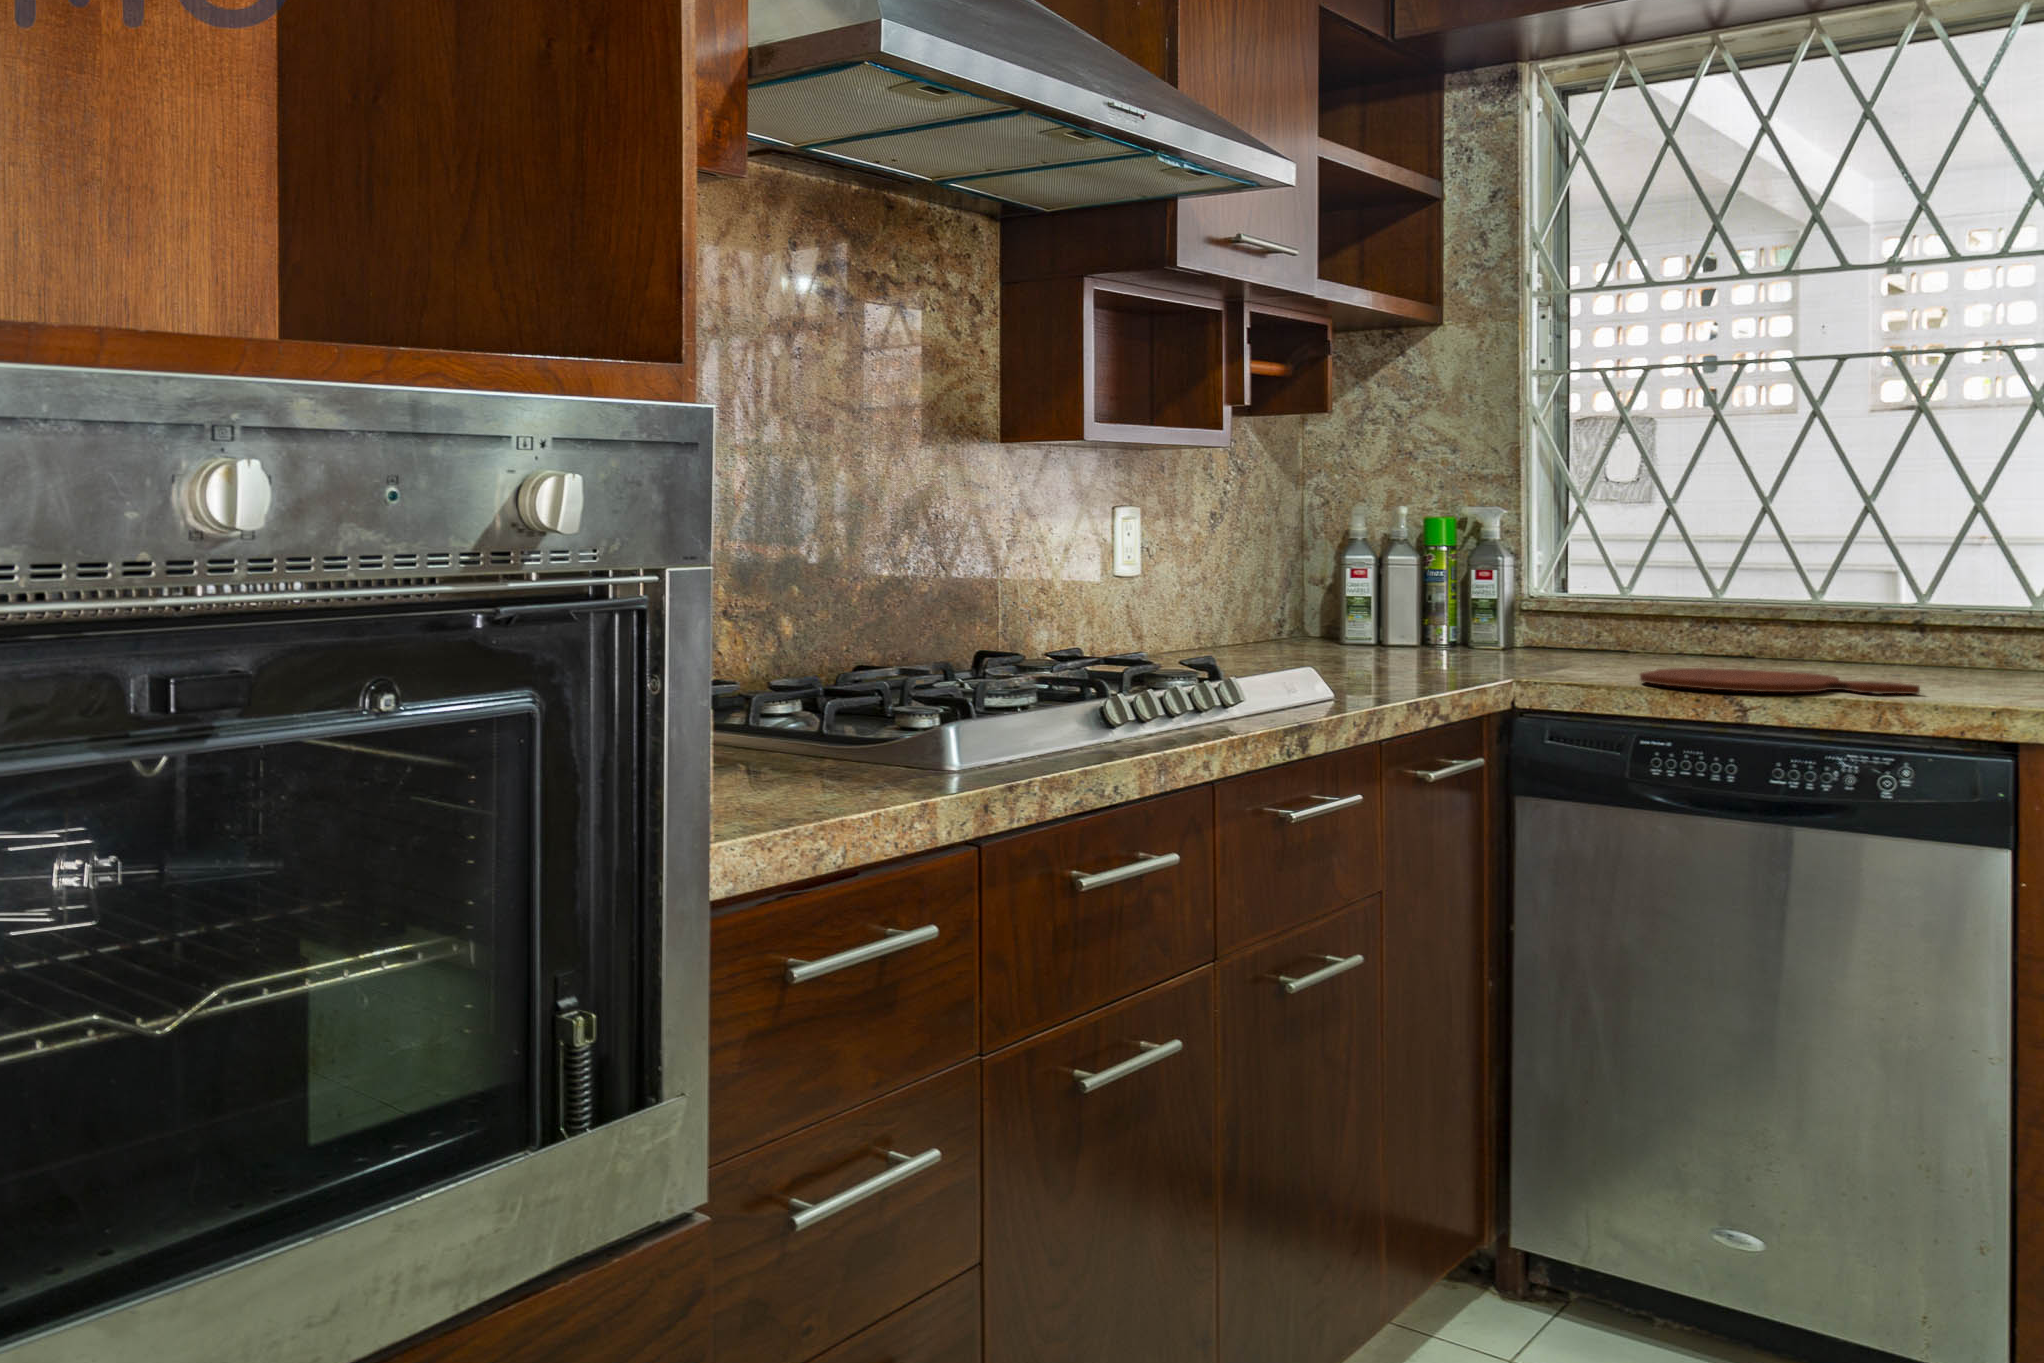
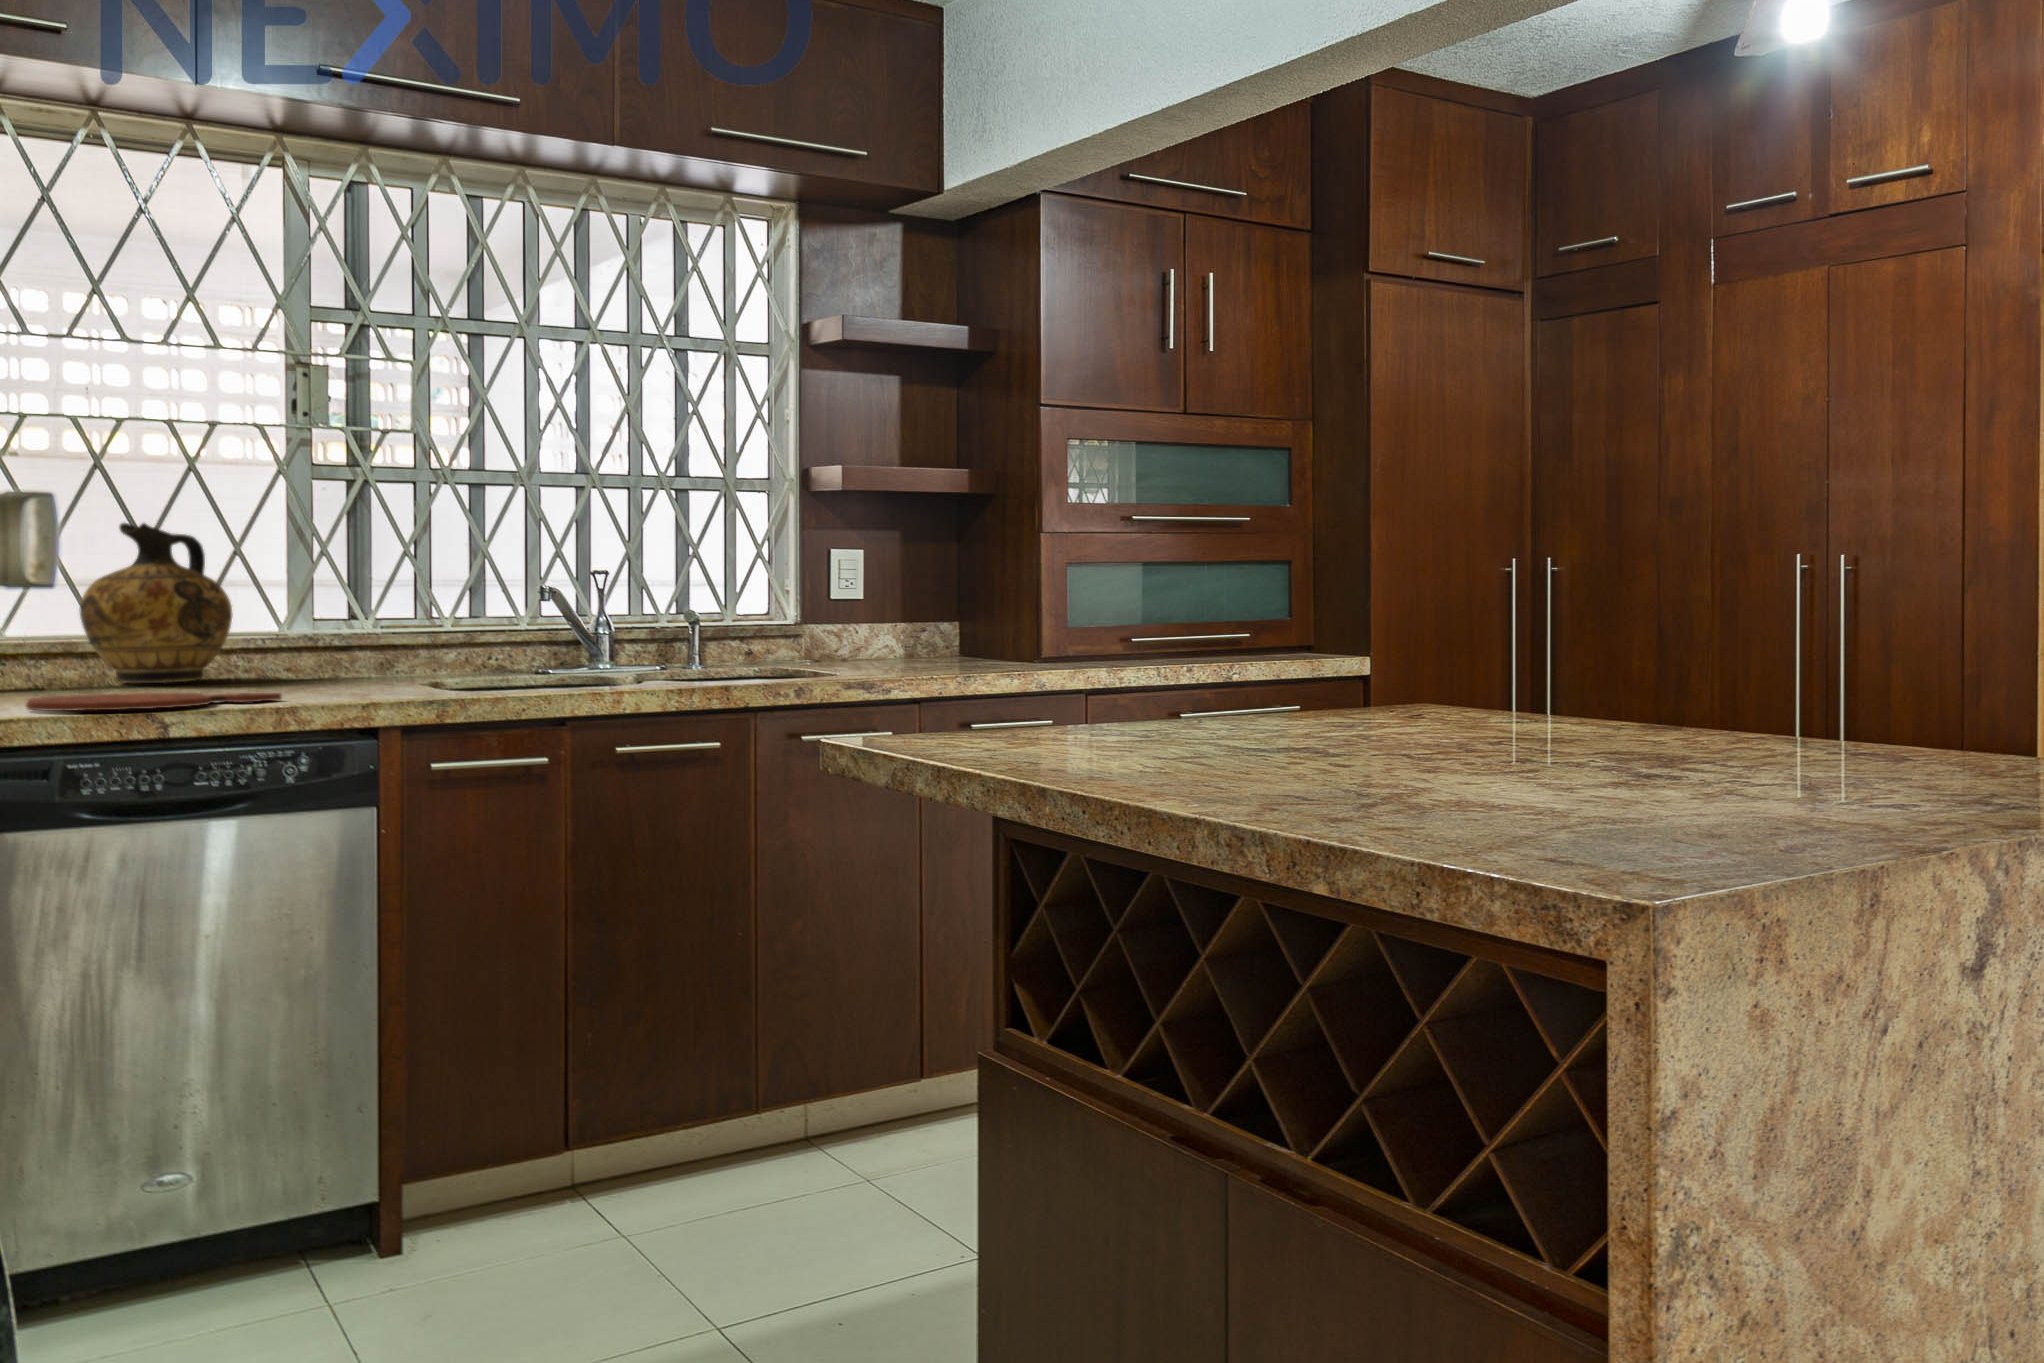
ceramic jug: none [1791,481,1964,660] -> present [80,523,232,683]

